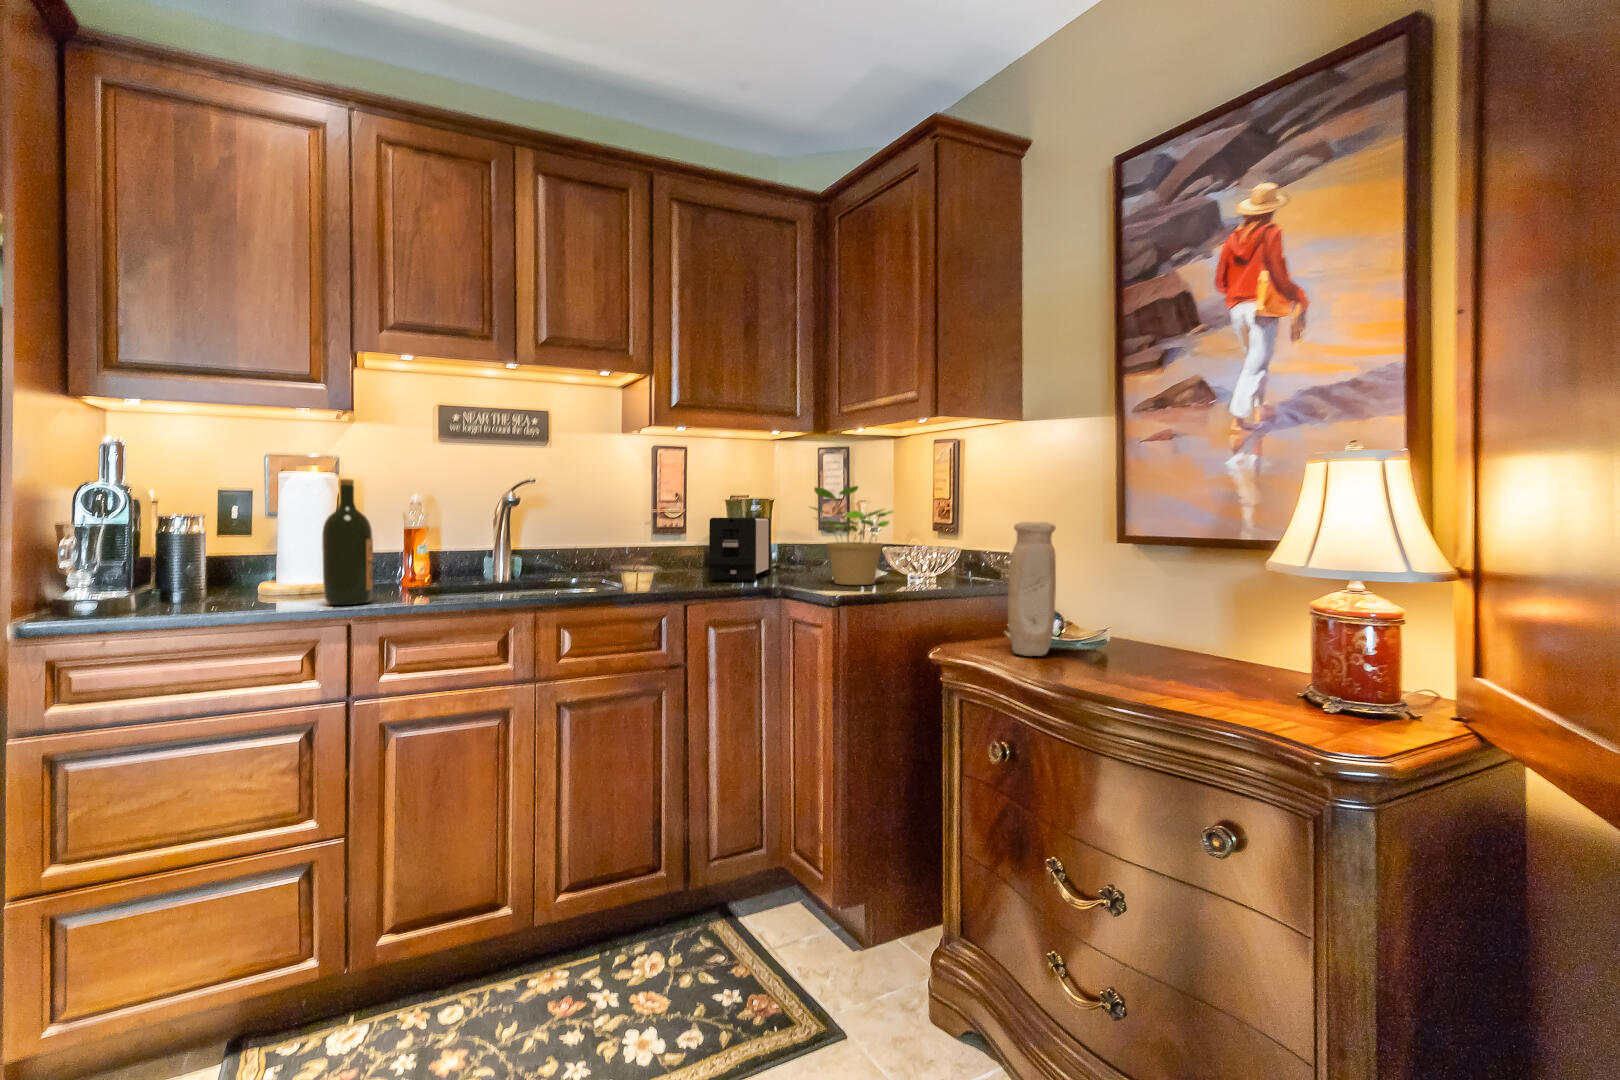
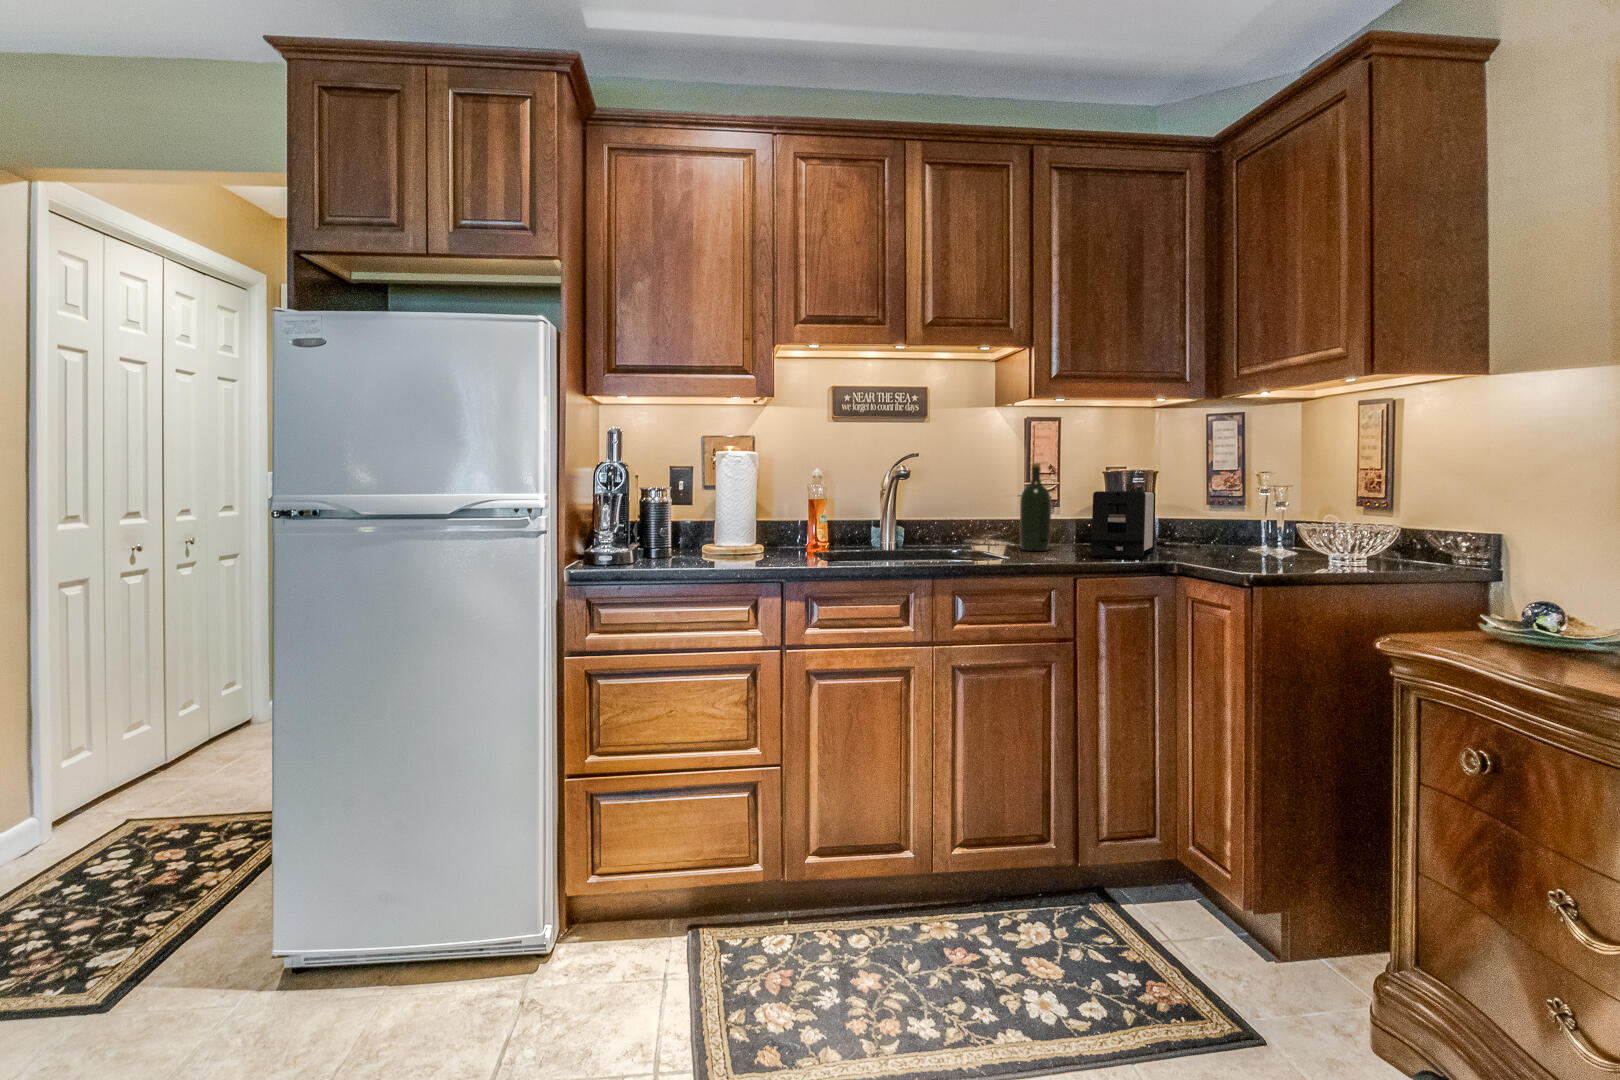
wine bottle: present [322,479,373,605] -> present [1020,463,1051,551]
potted plant: present [812,486,893,585] -> none [1209,455,1322,566]
vase: present [1007,522,1056,656] -> none [1497,495,1575,655]

